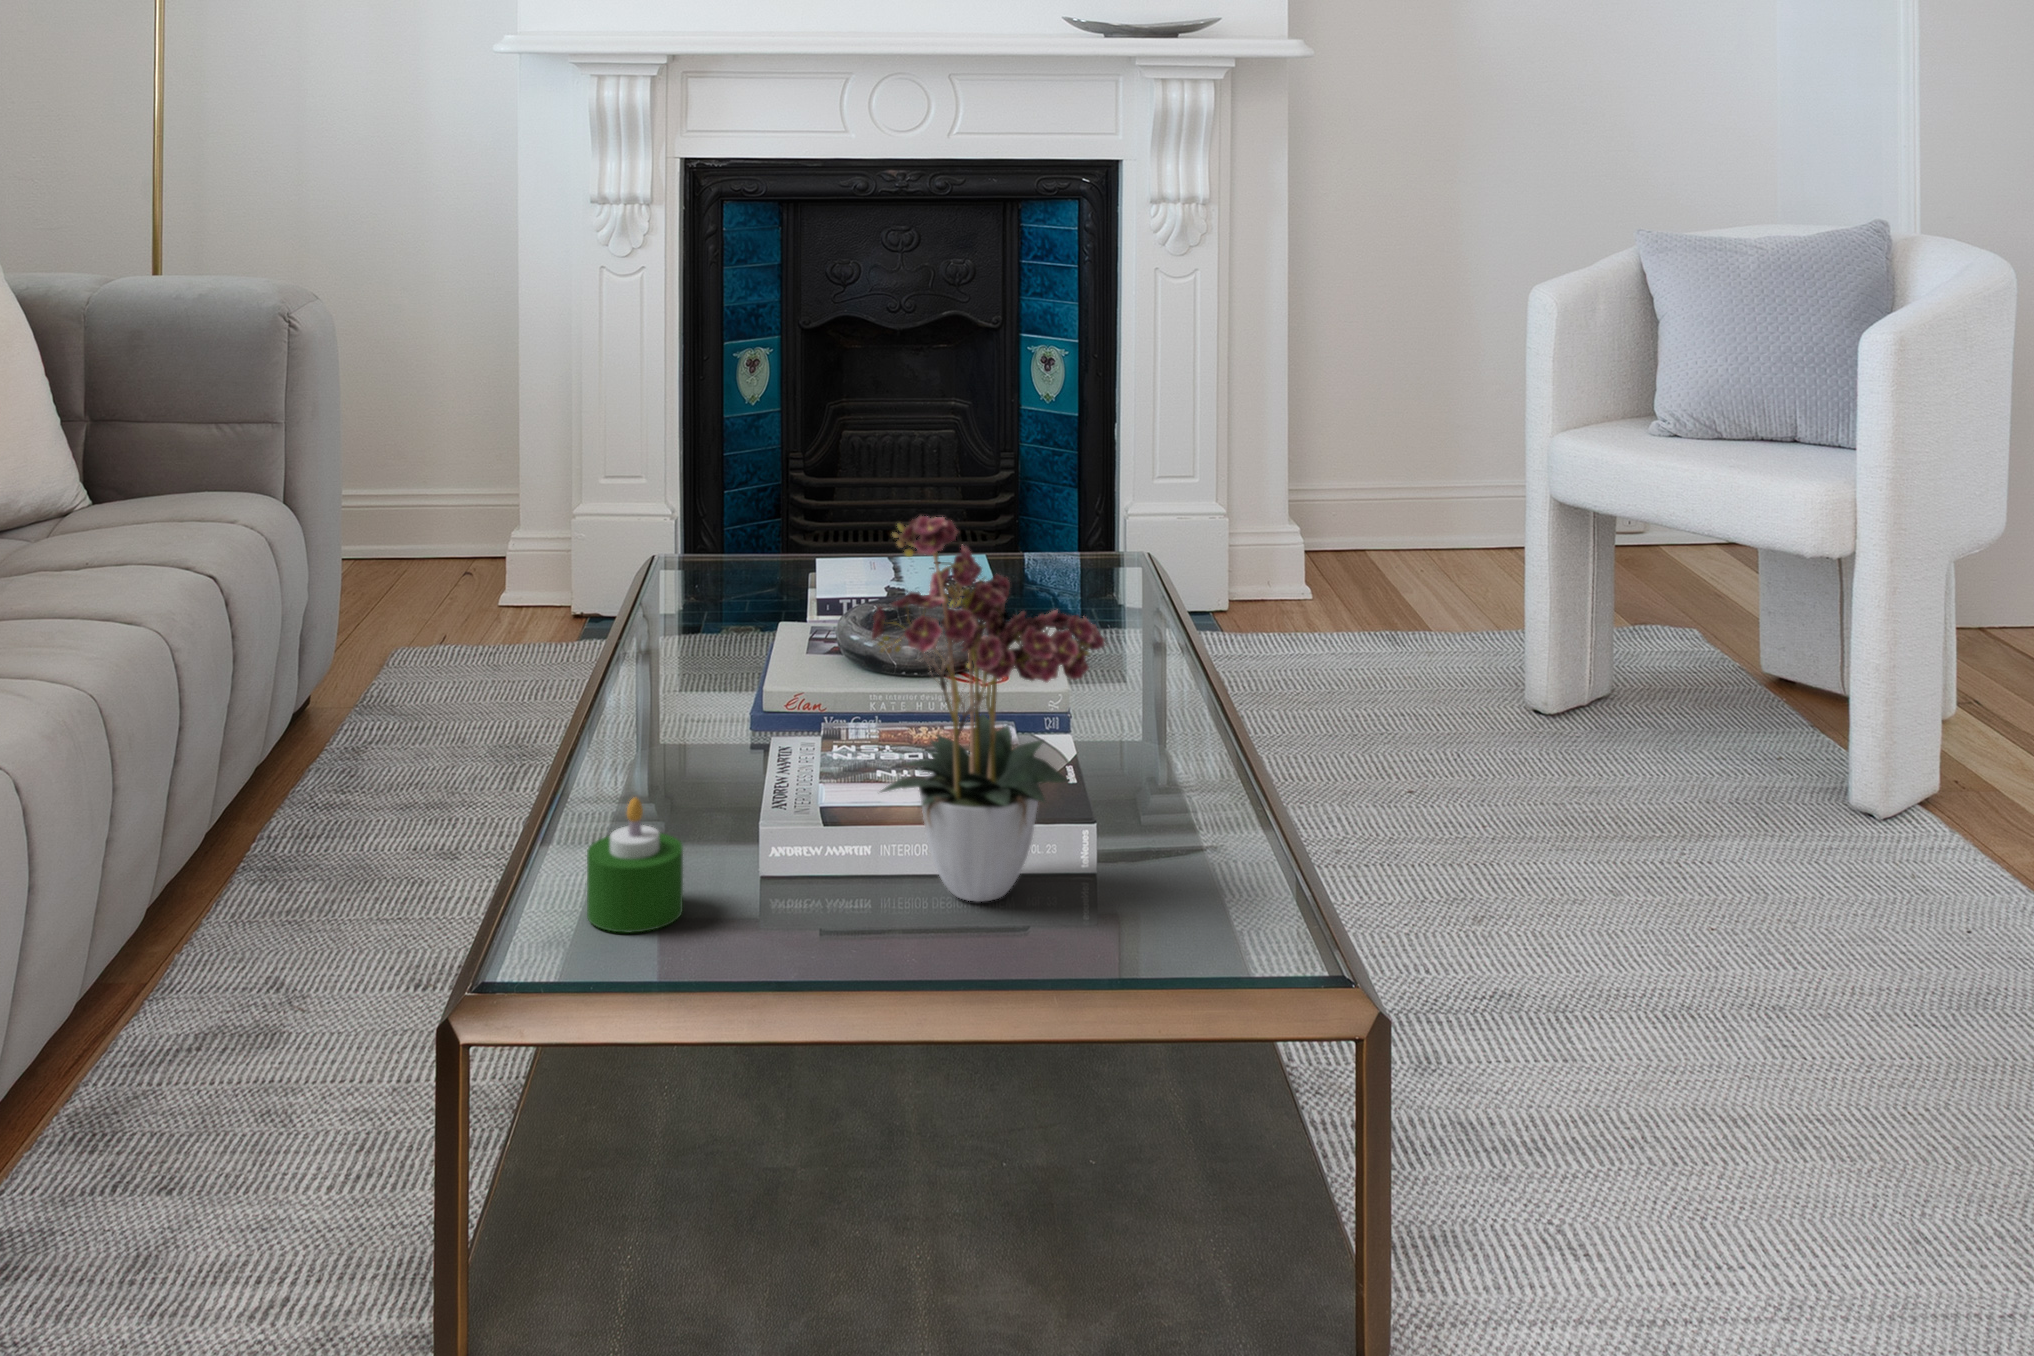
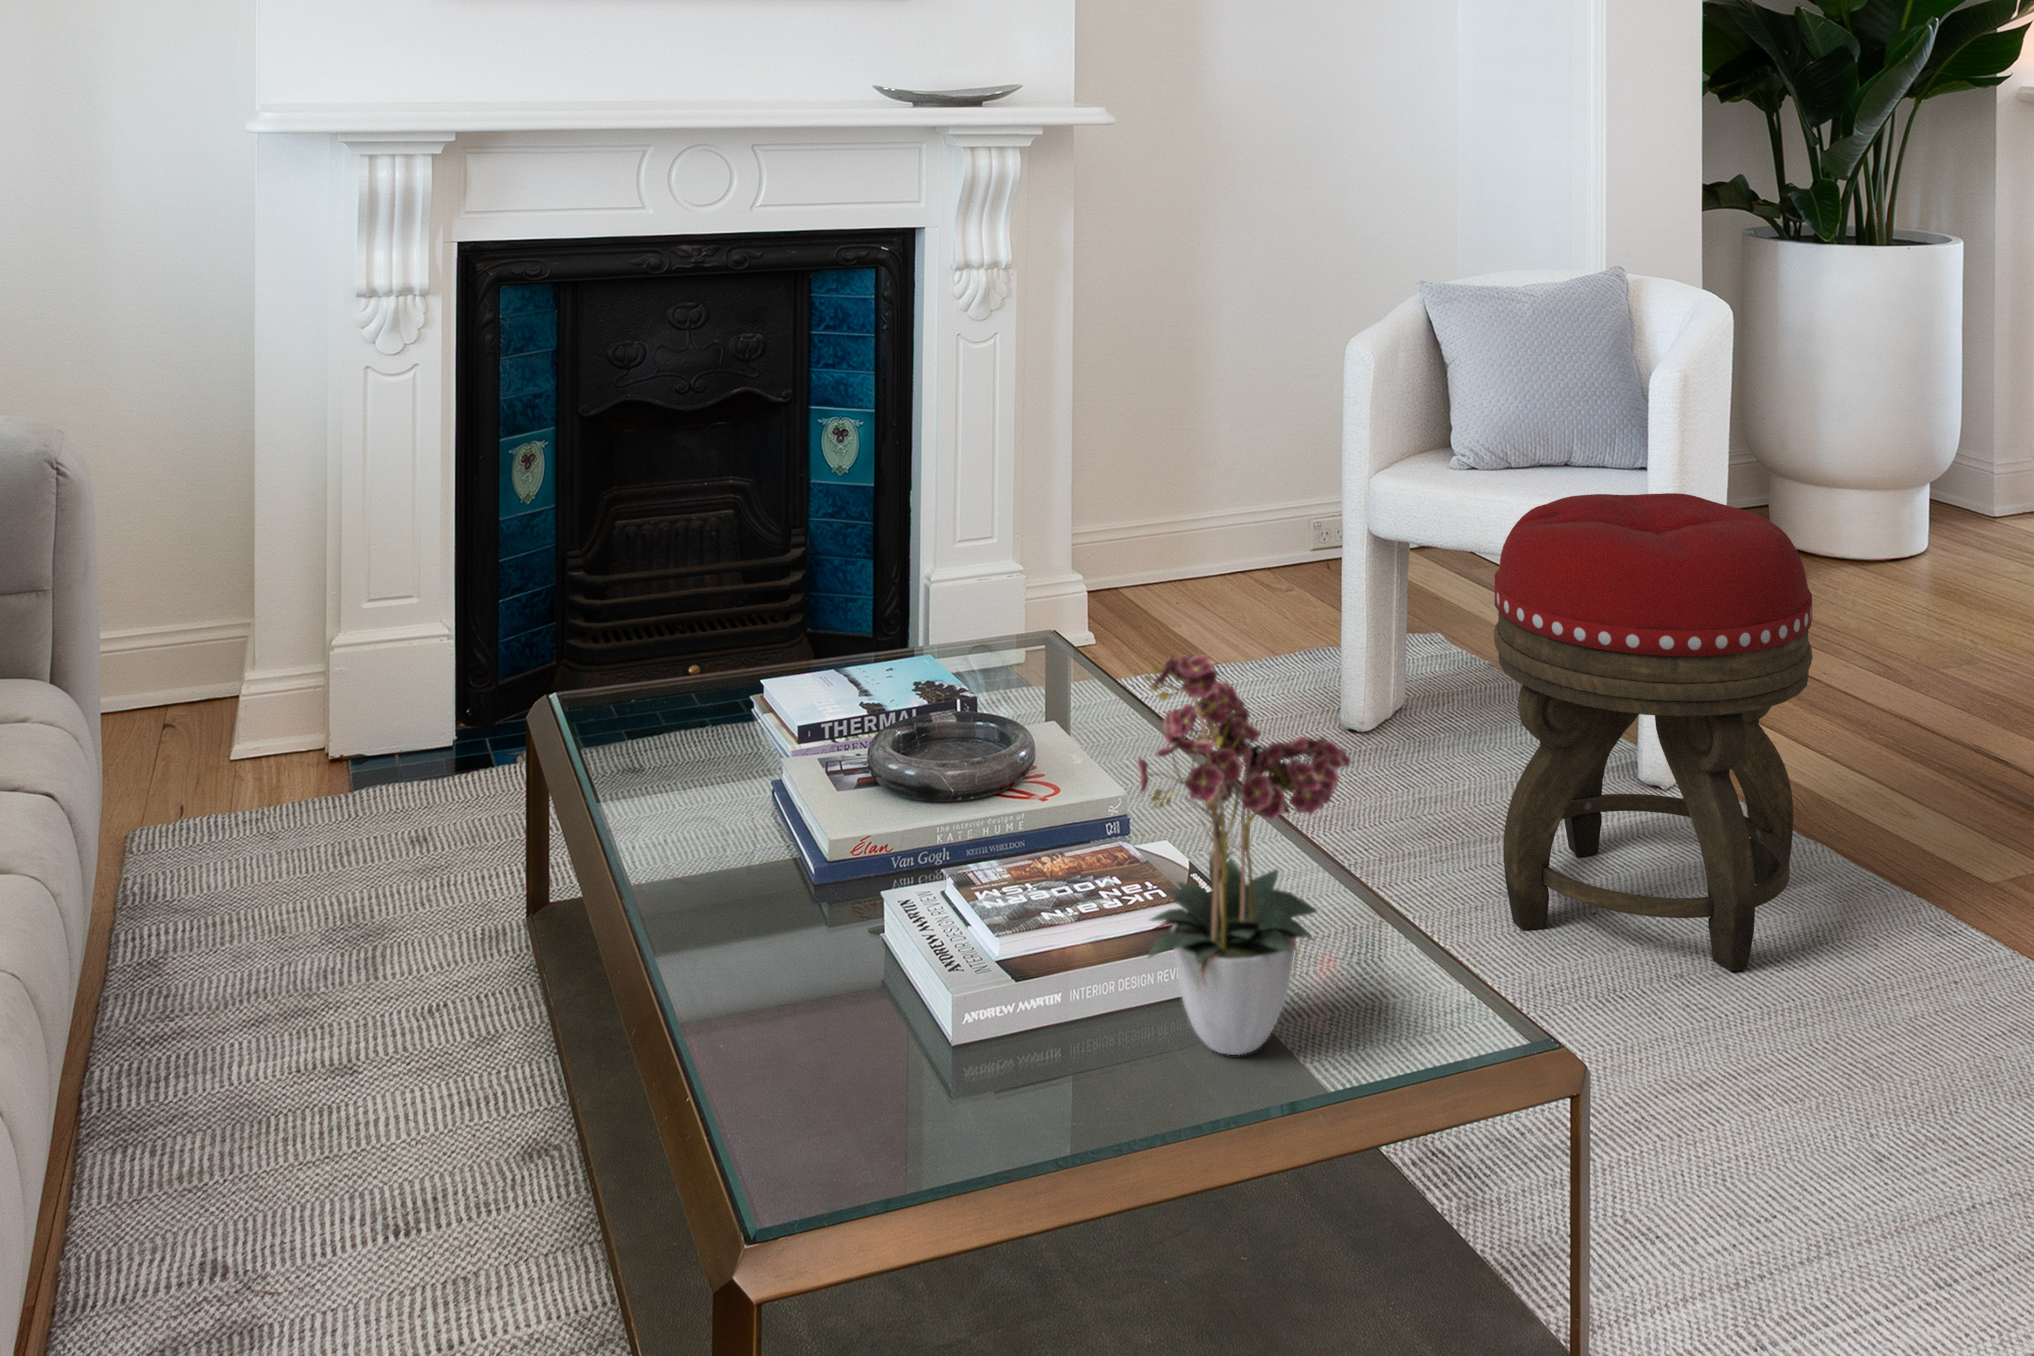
footstool: none [1573,464,1947,996] -> present [1494,493,1813,971]
candle: present [587,798,683,932] -> none [844,1010,951,1169]

